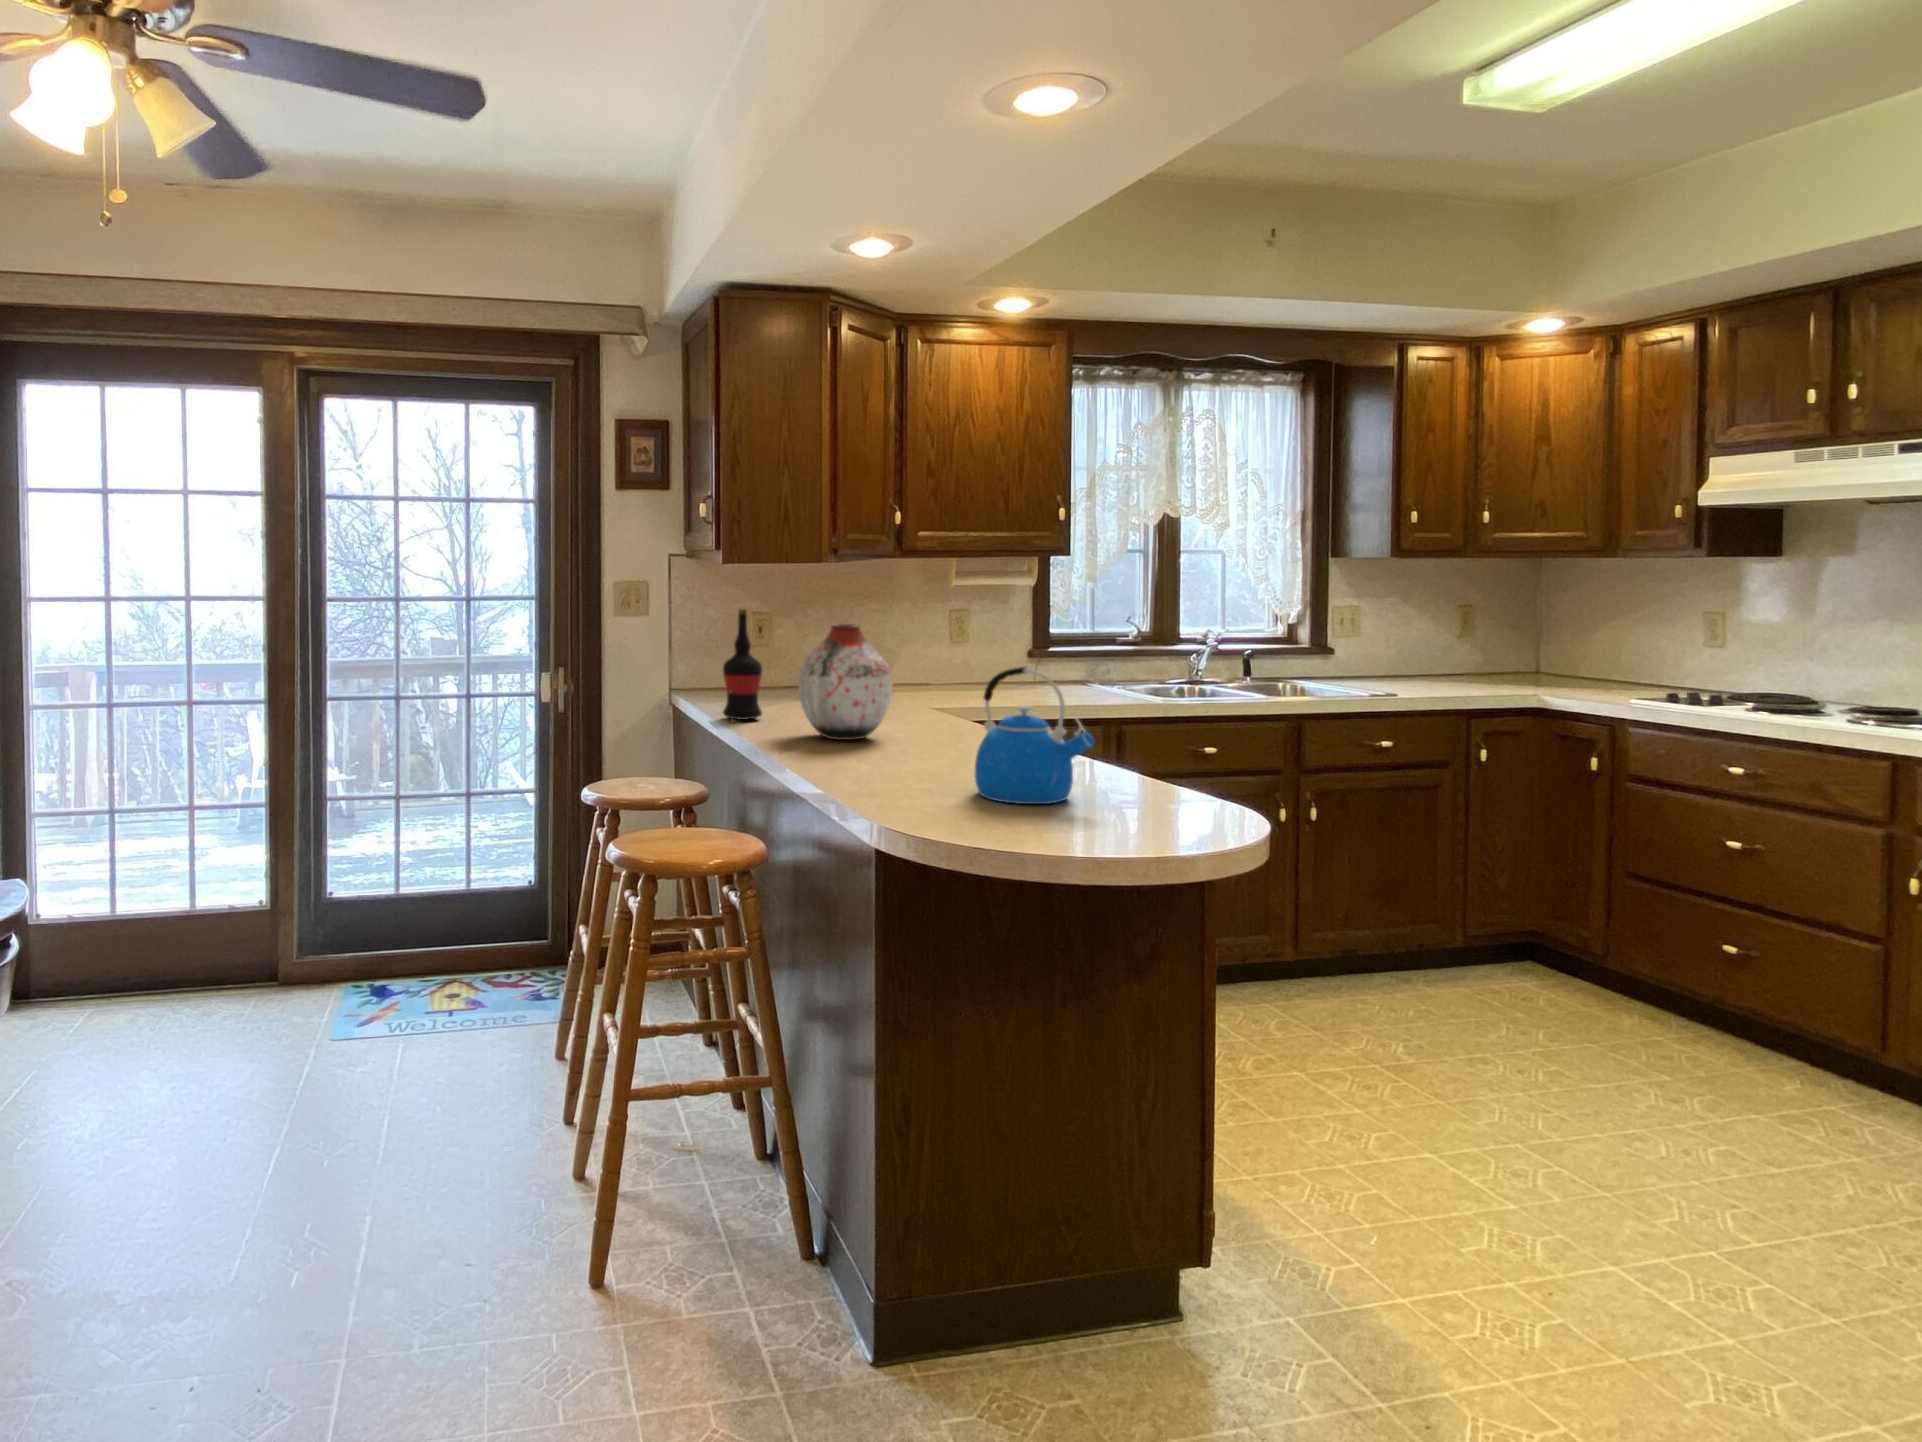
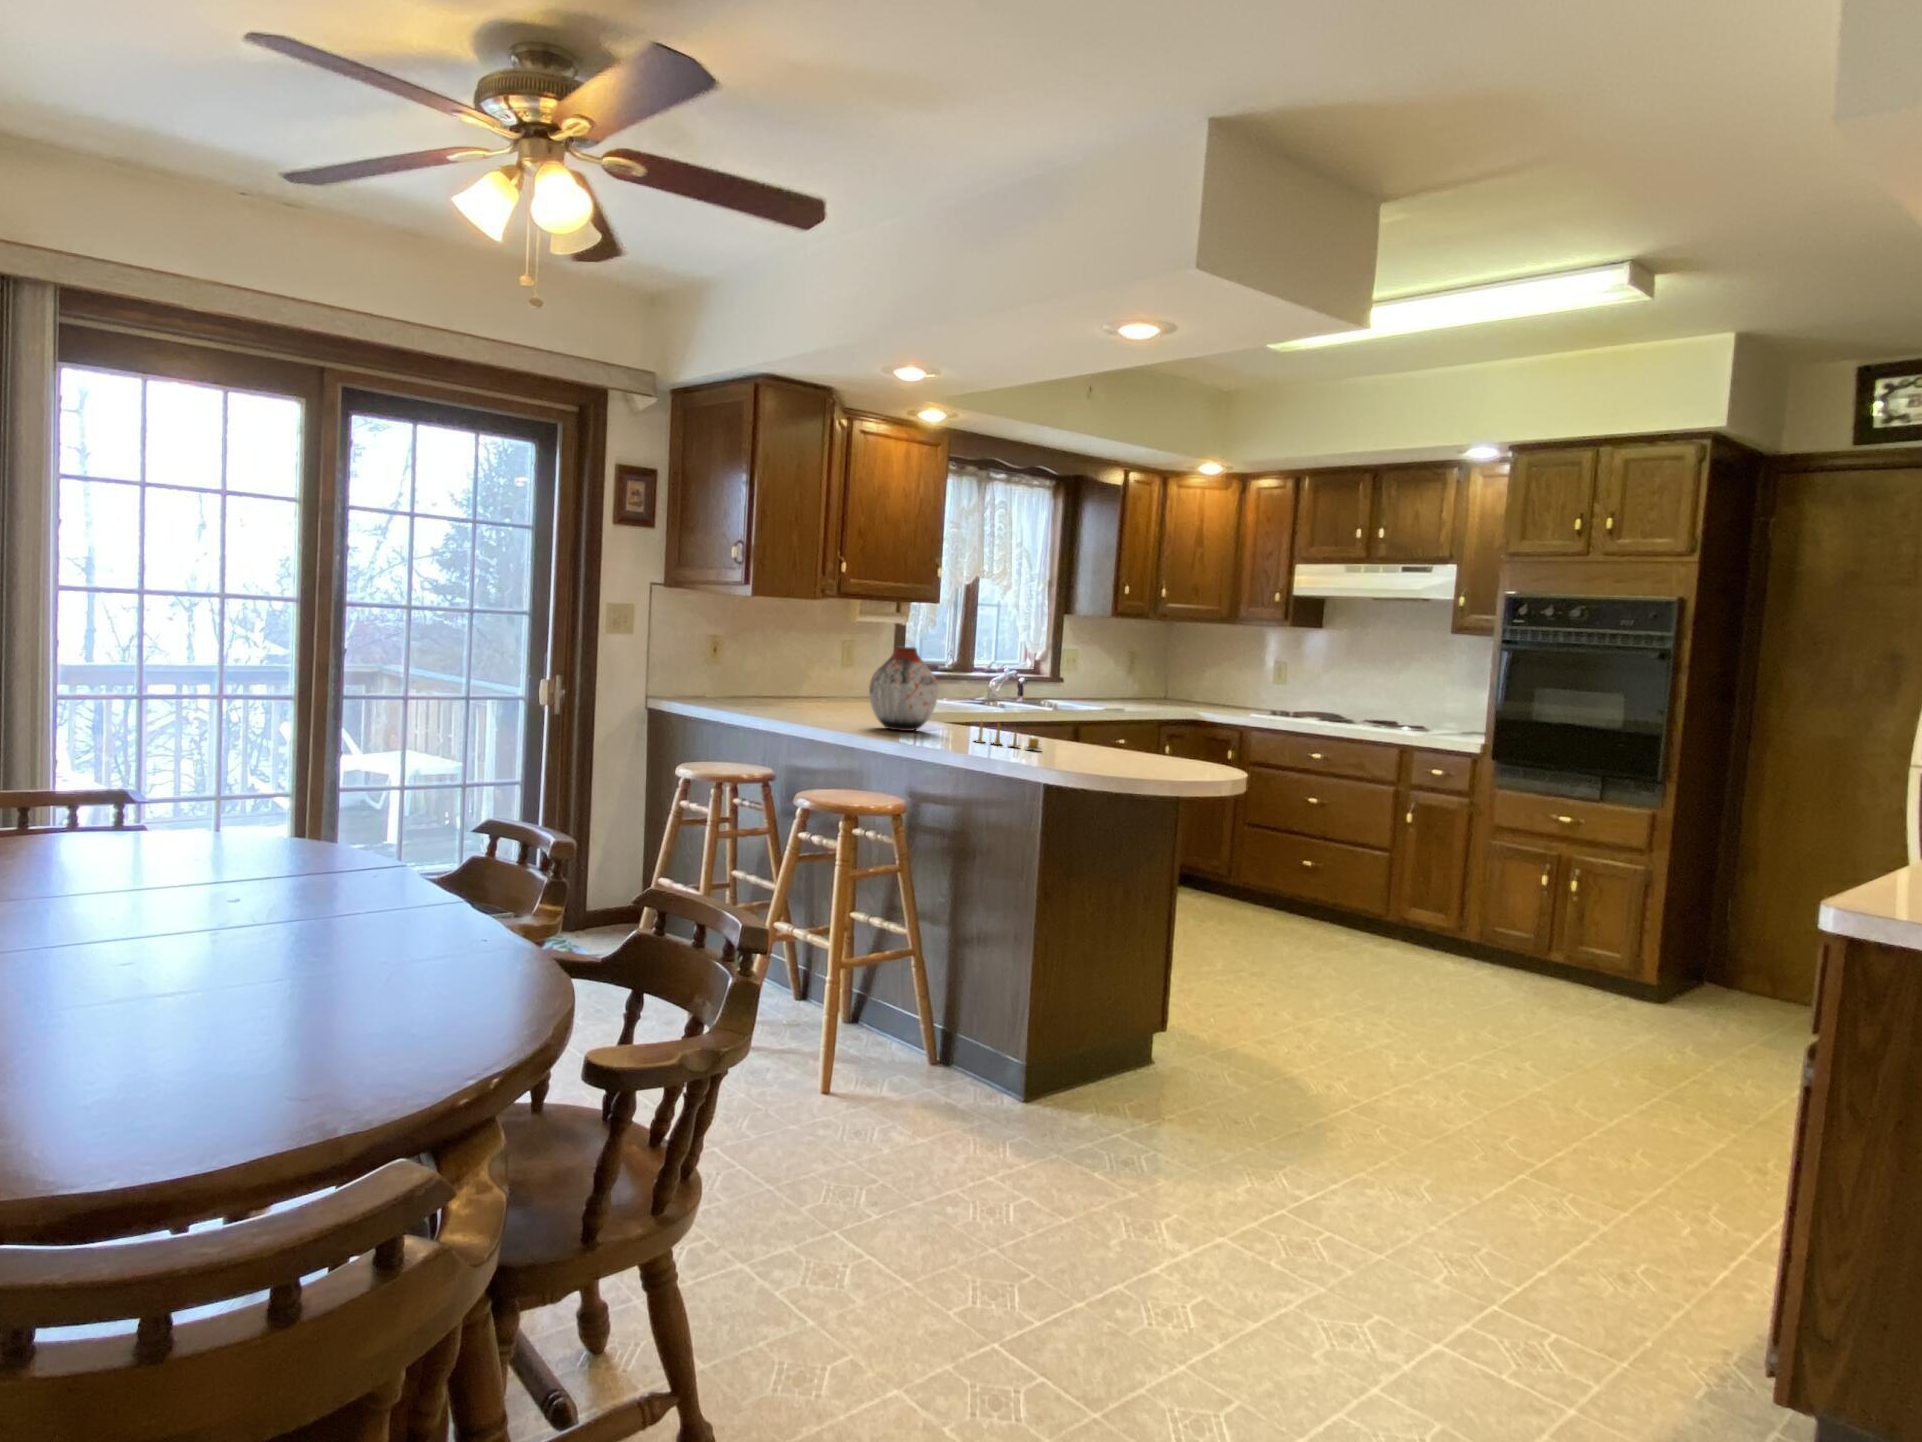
wine bottle: present [723,609,762,720] -> none [781,632,814,718]
kettle: present [975,667,1094,804] -> none [1068,676,1148,761]
candle: none [896,728,964,778] -> present [975,722,1040,750]

